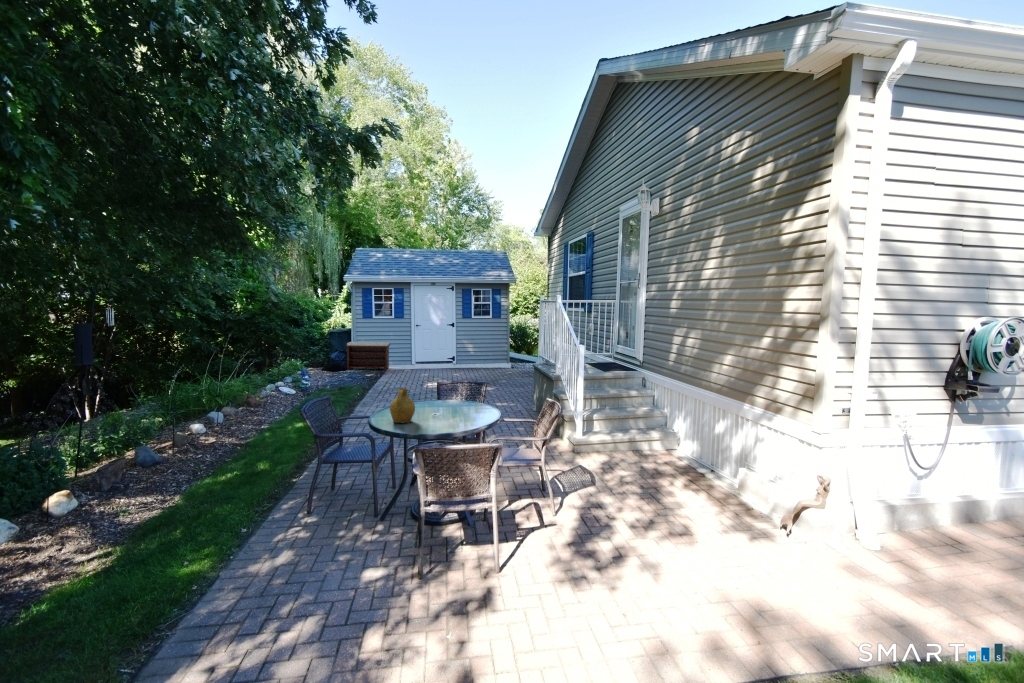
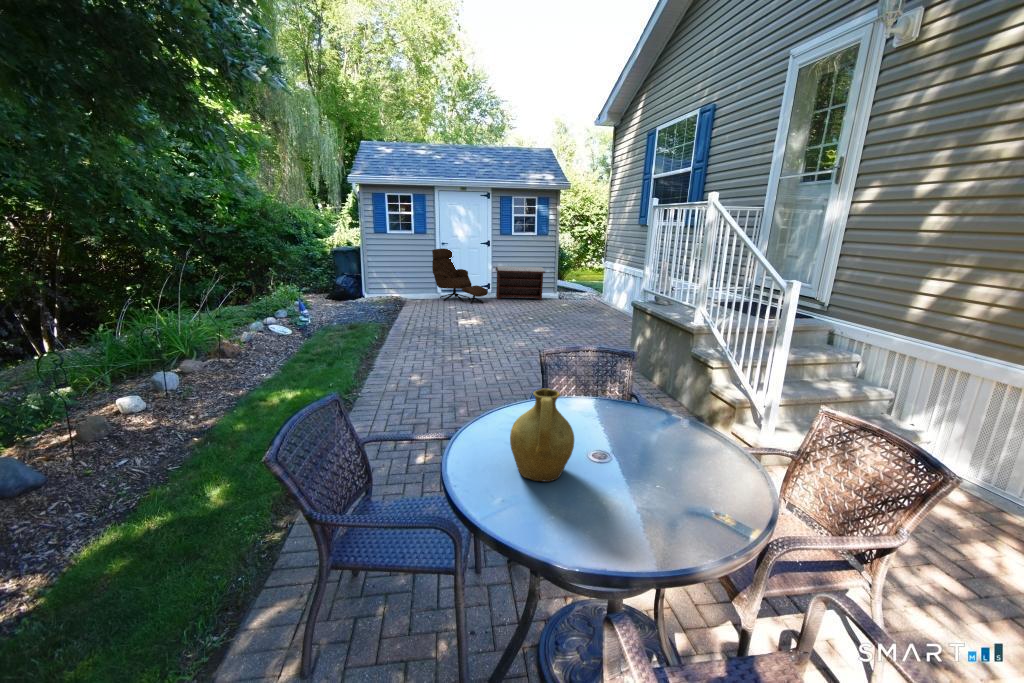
lounge chair: none [408,329,452,373] -> present [432,248,488,304]
bench: present [346,342,390,370] -> present [496,266,545,300]

